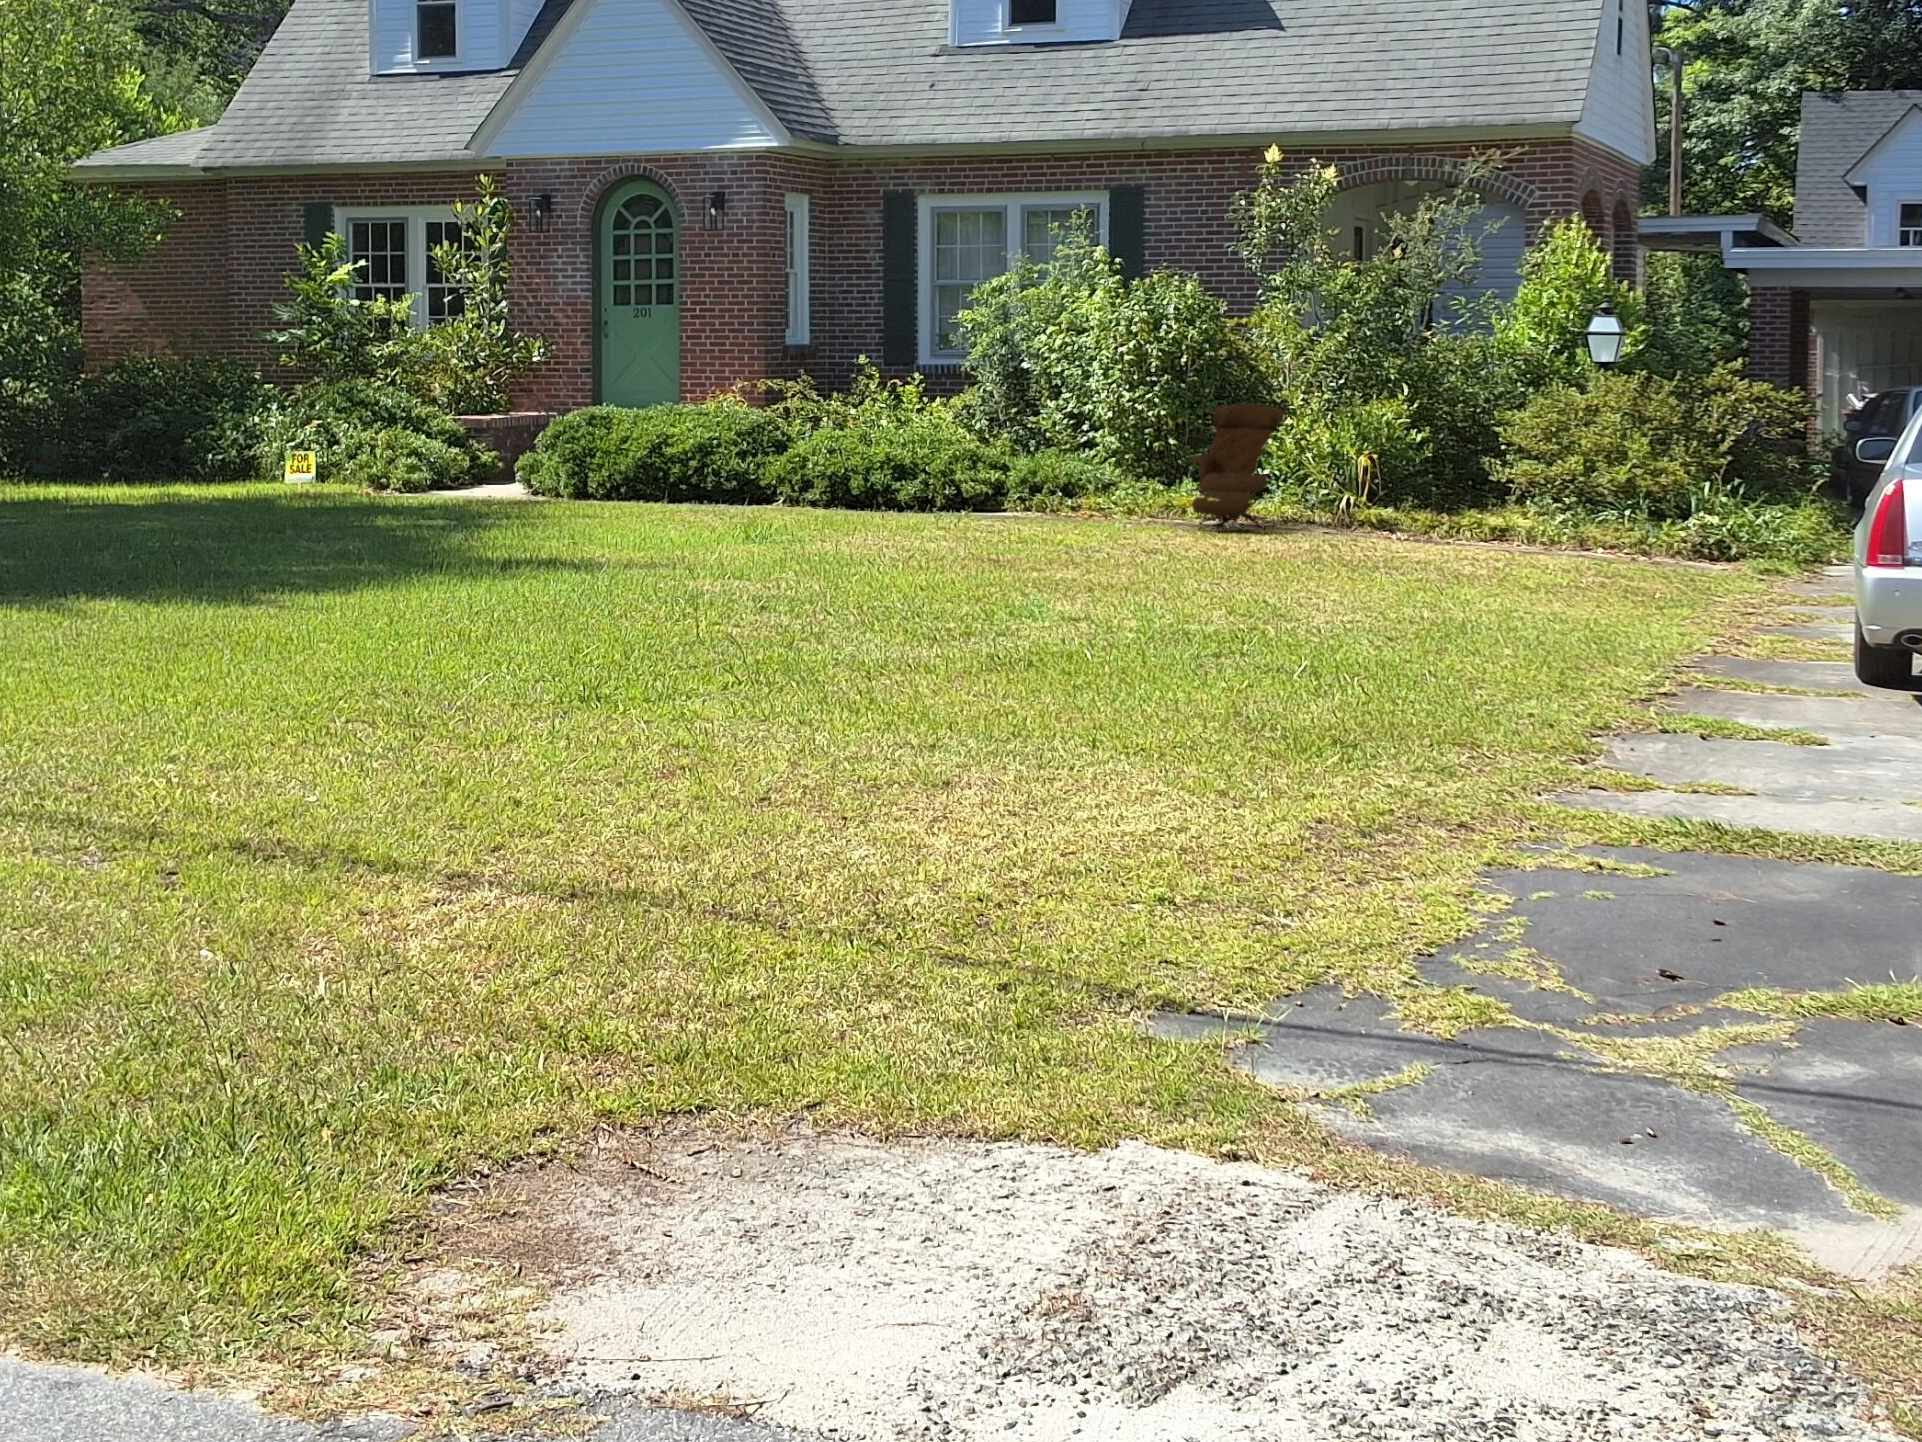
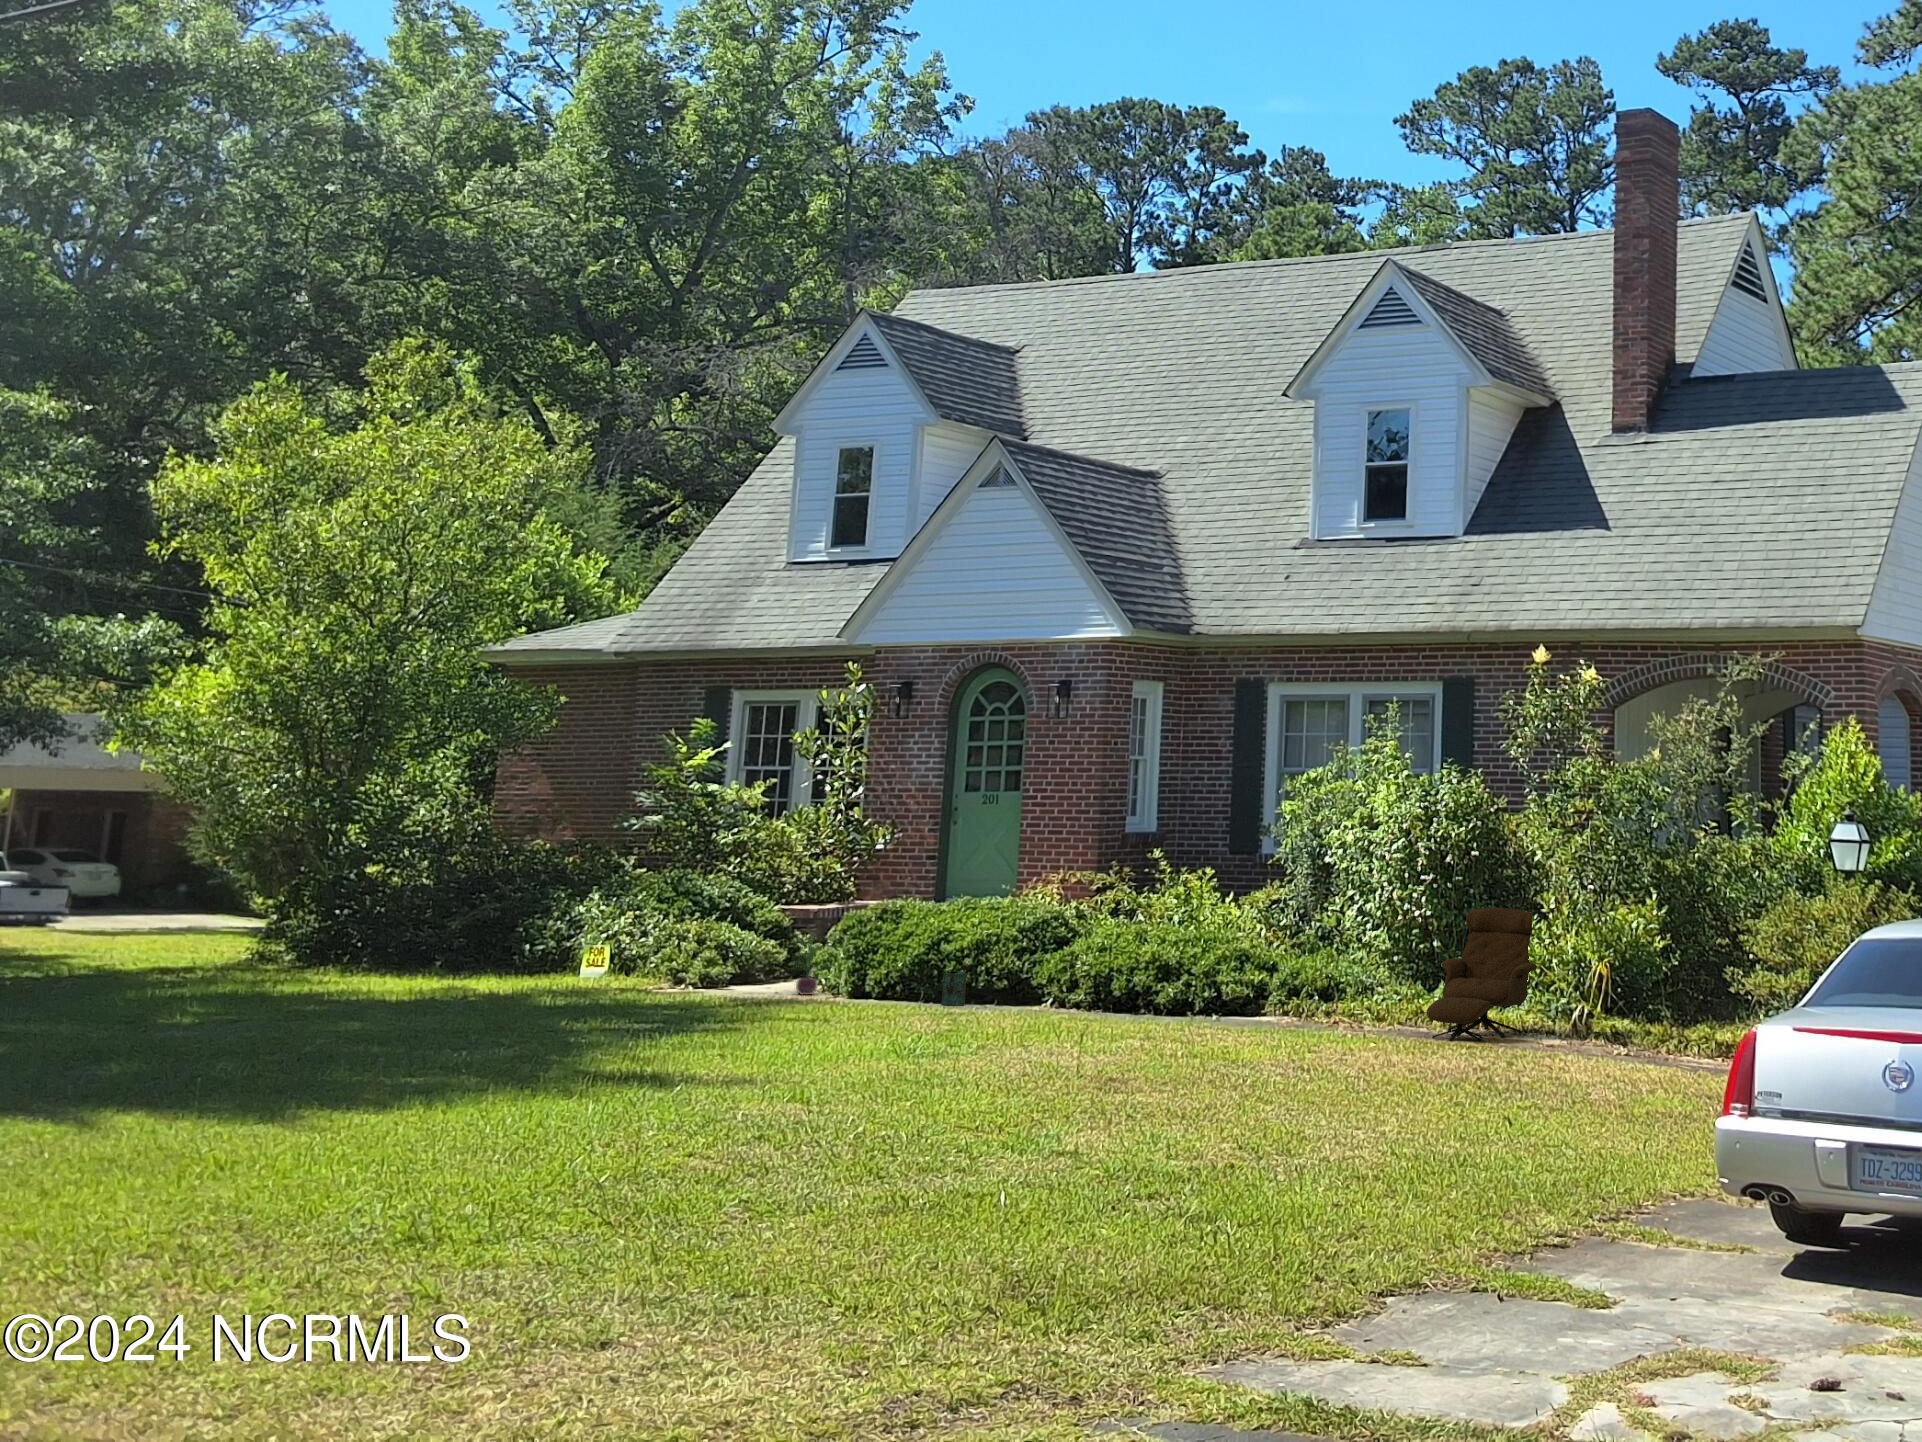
watering can: present [32,440,61,474] -> present [941,965,969,1006]
decorative plant: none [495,441,558,499] -> present [794,934,825,995]

